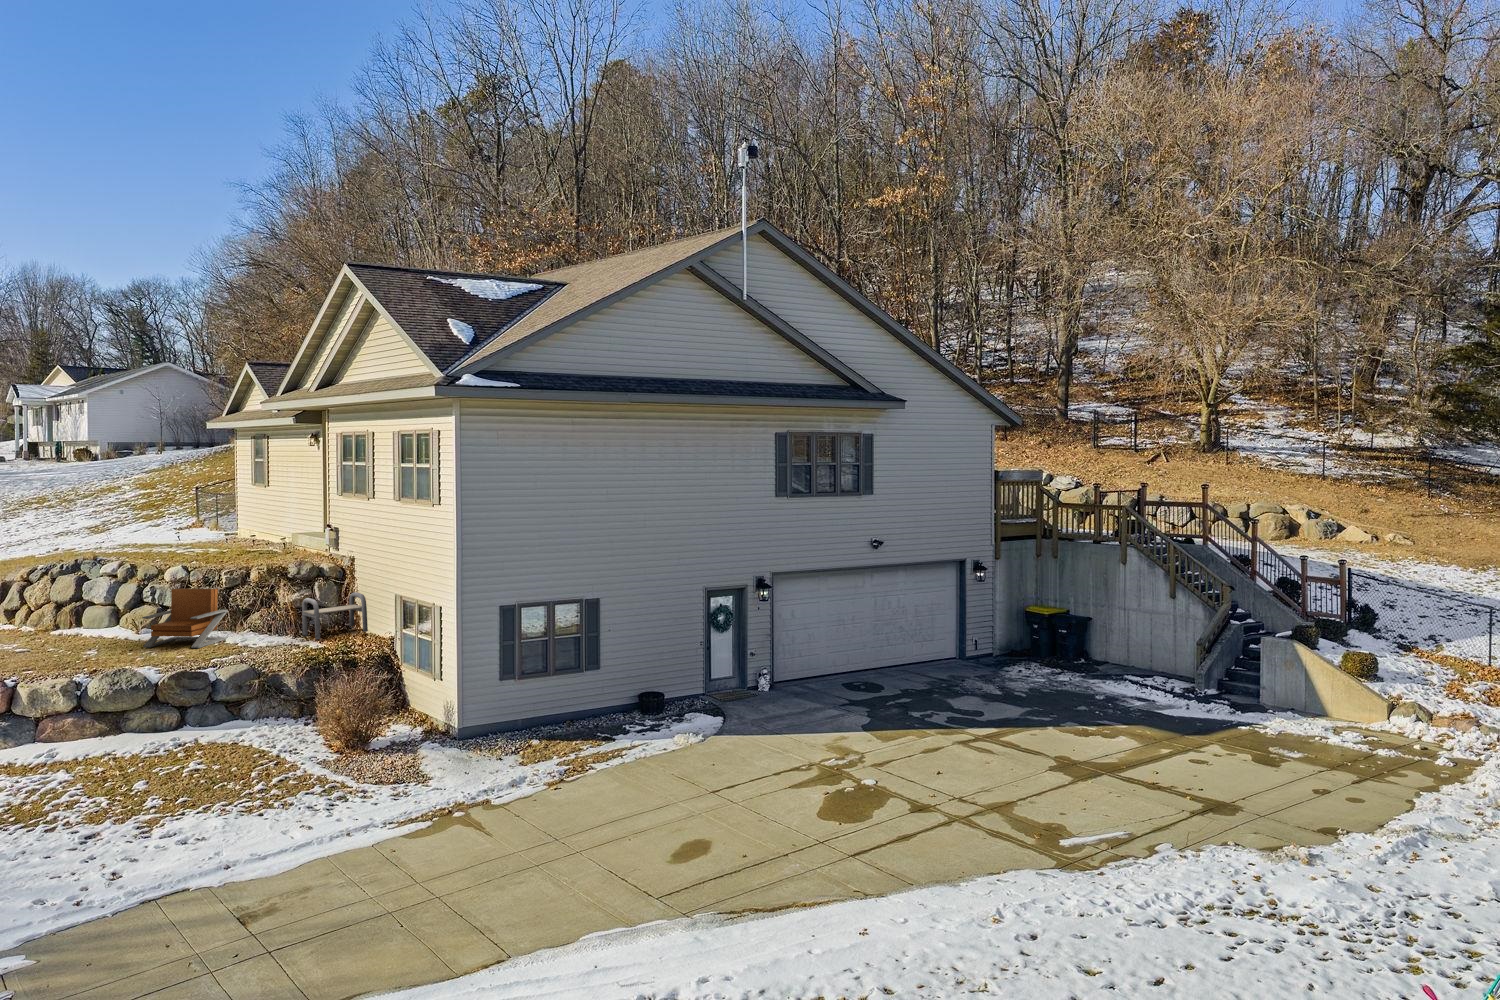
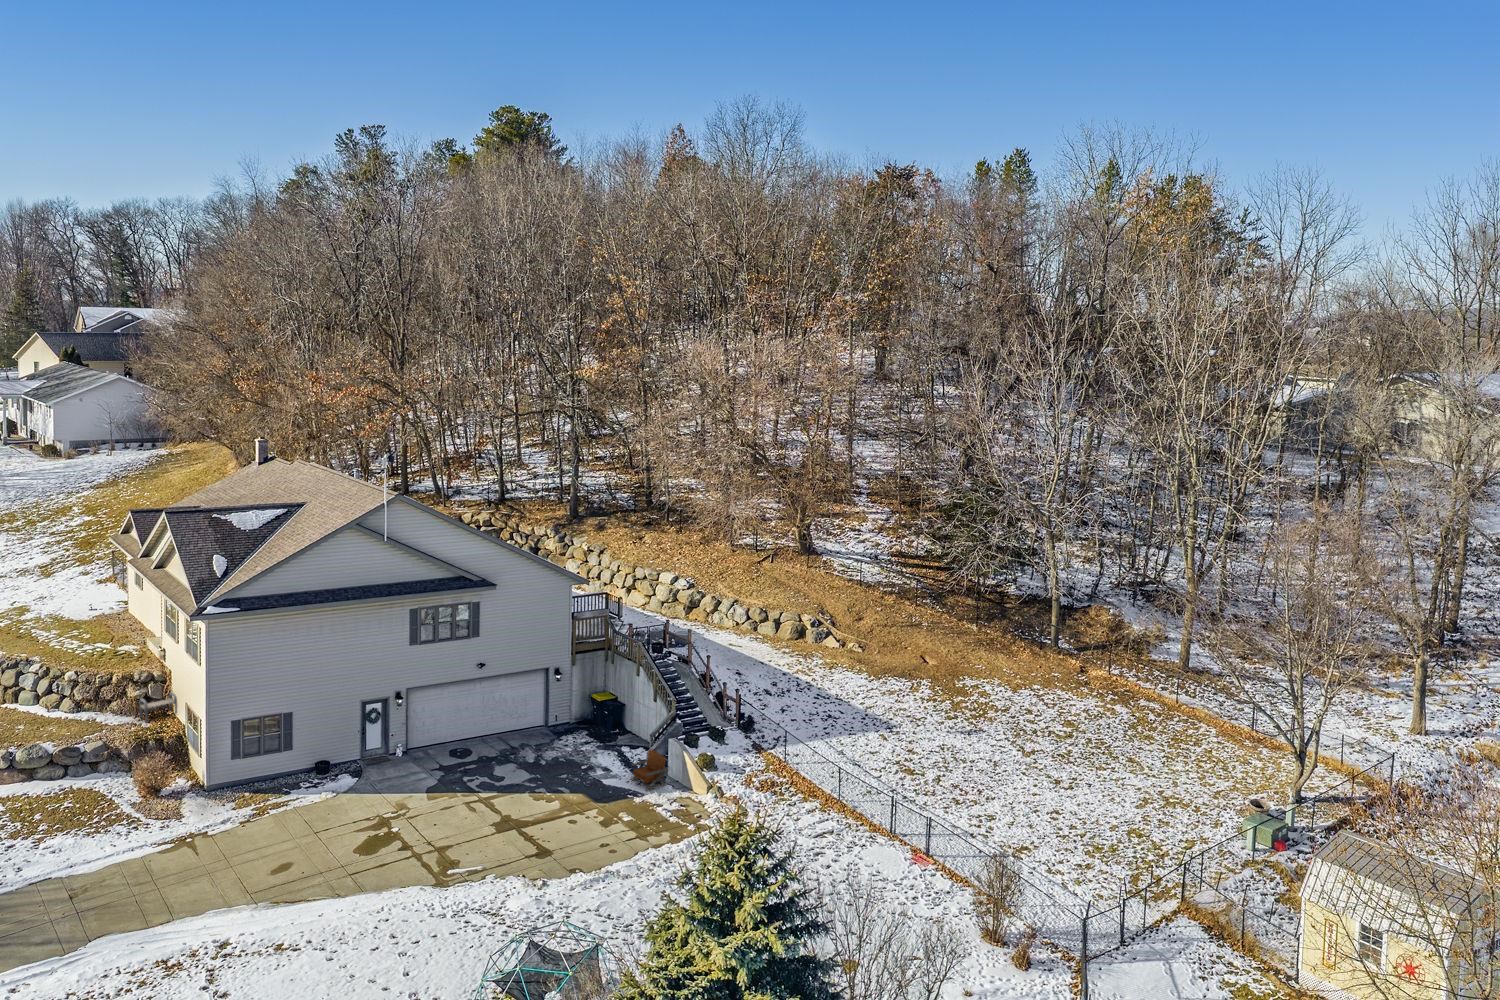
lounge chair: present [142,588,228,648] -> present [631,750,669,791]

